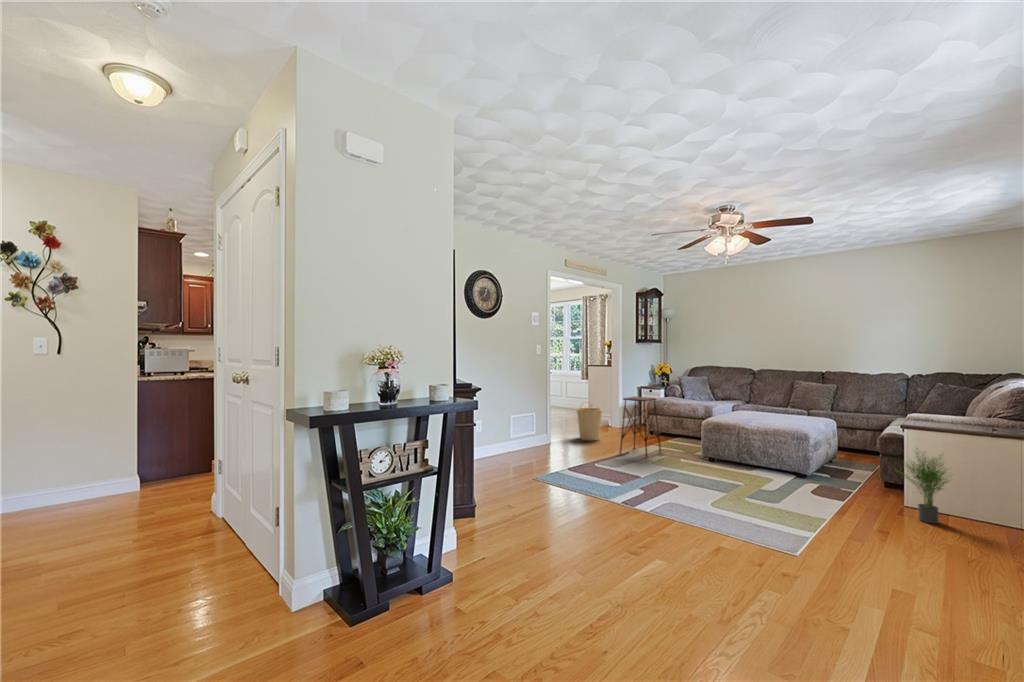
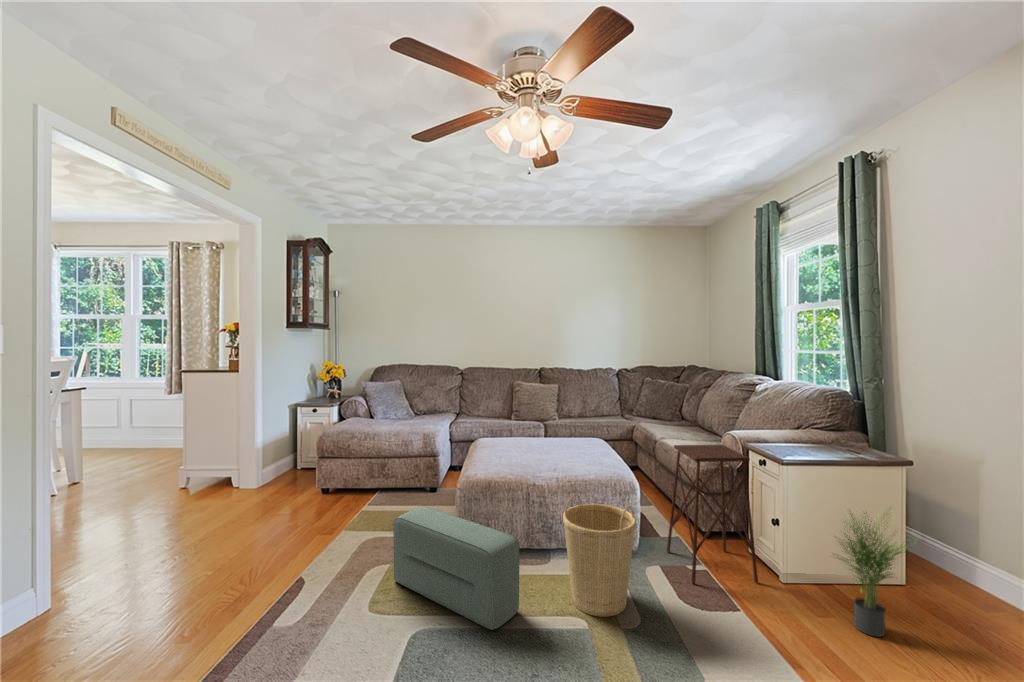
side table: present [620,396,661,456] -> present [667,445,758,584]
basket: present [577,405,602,441] -> present [563,494,636,617]
pouf: none [668,429,718,476] -> present [393,507,519,630]

